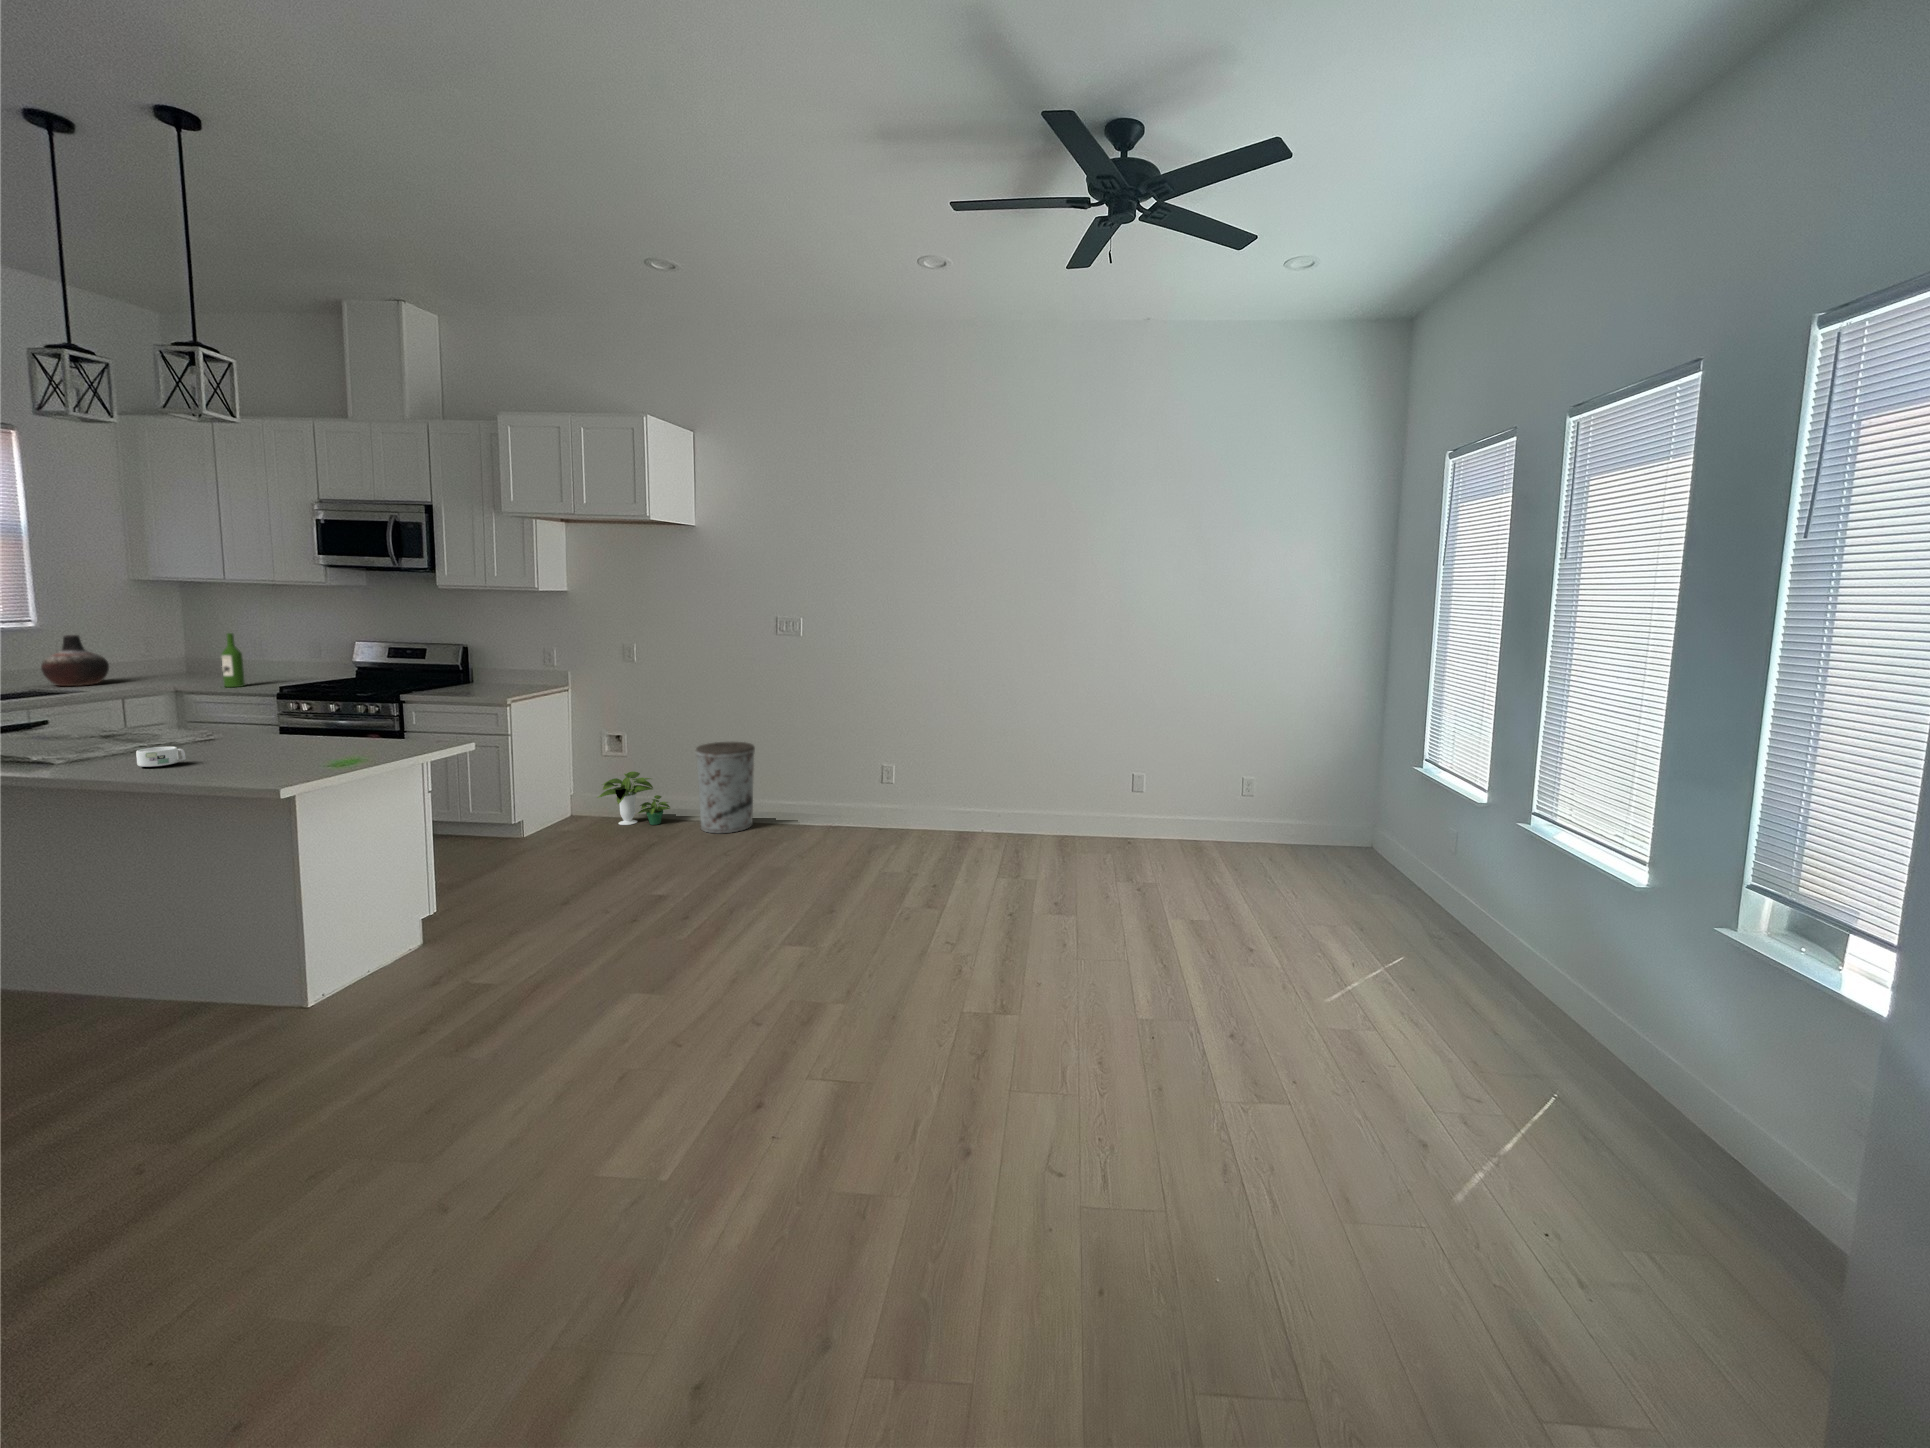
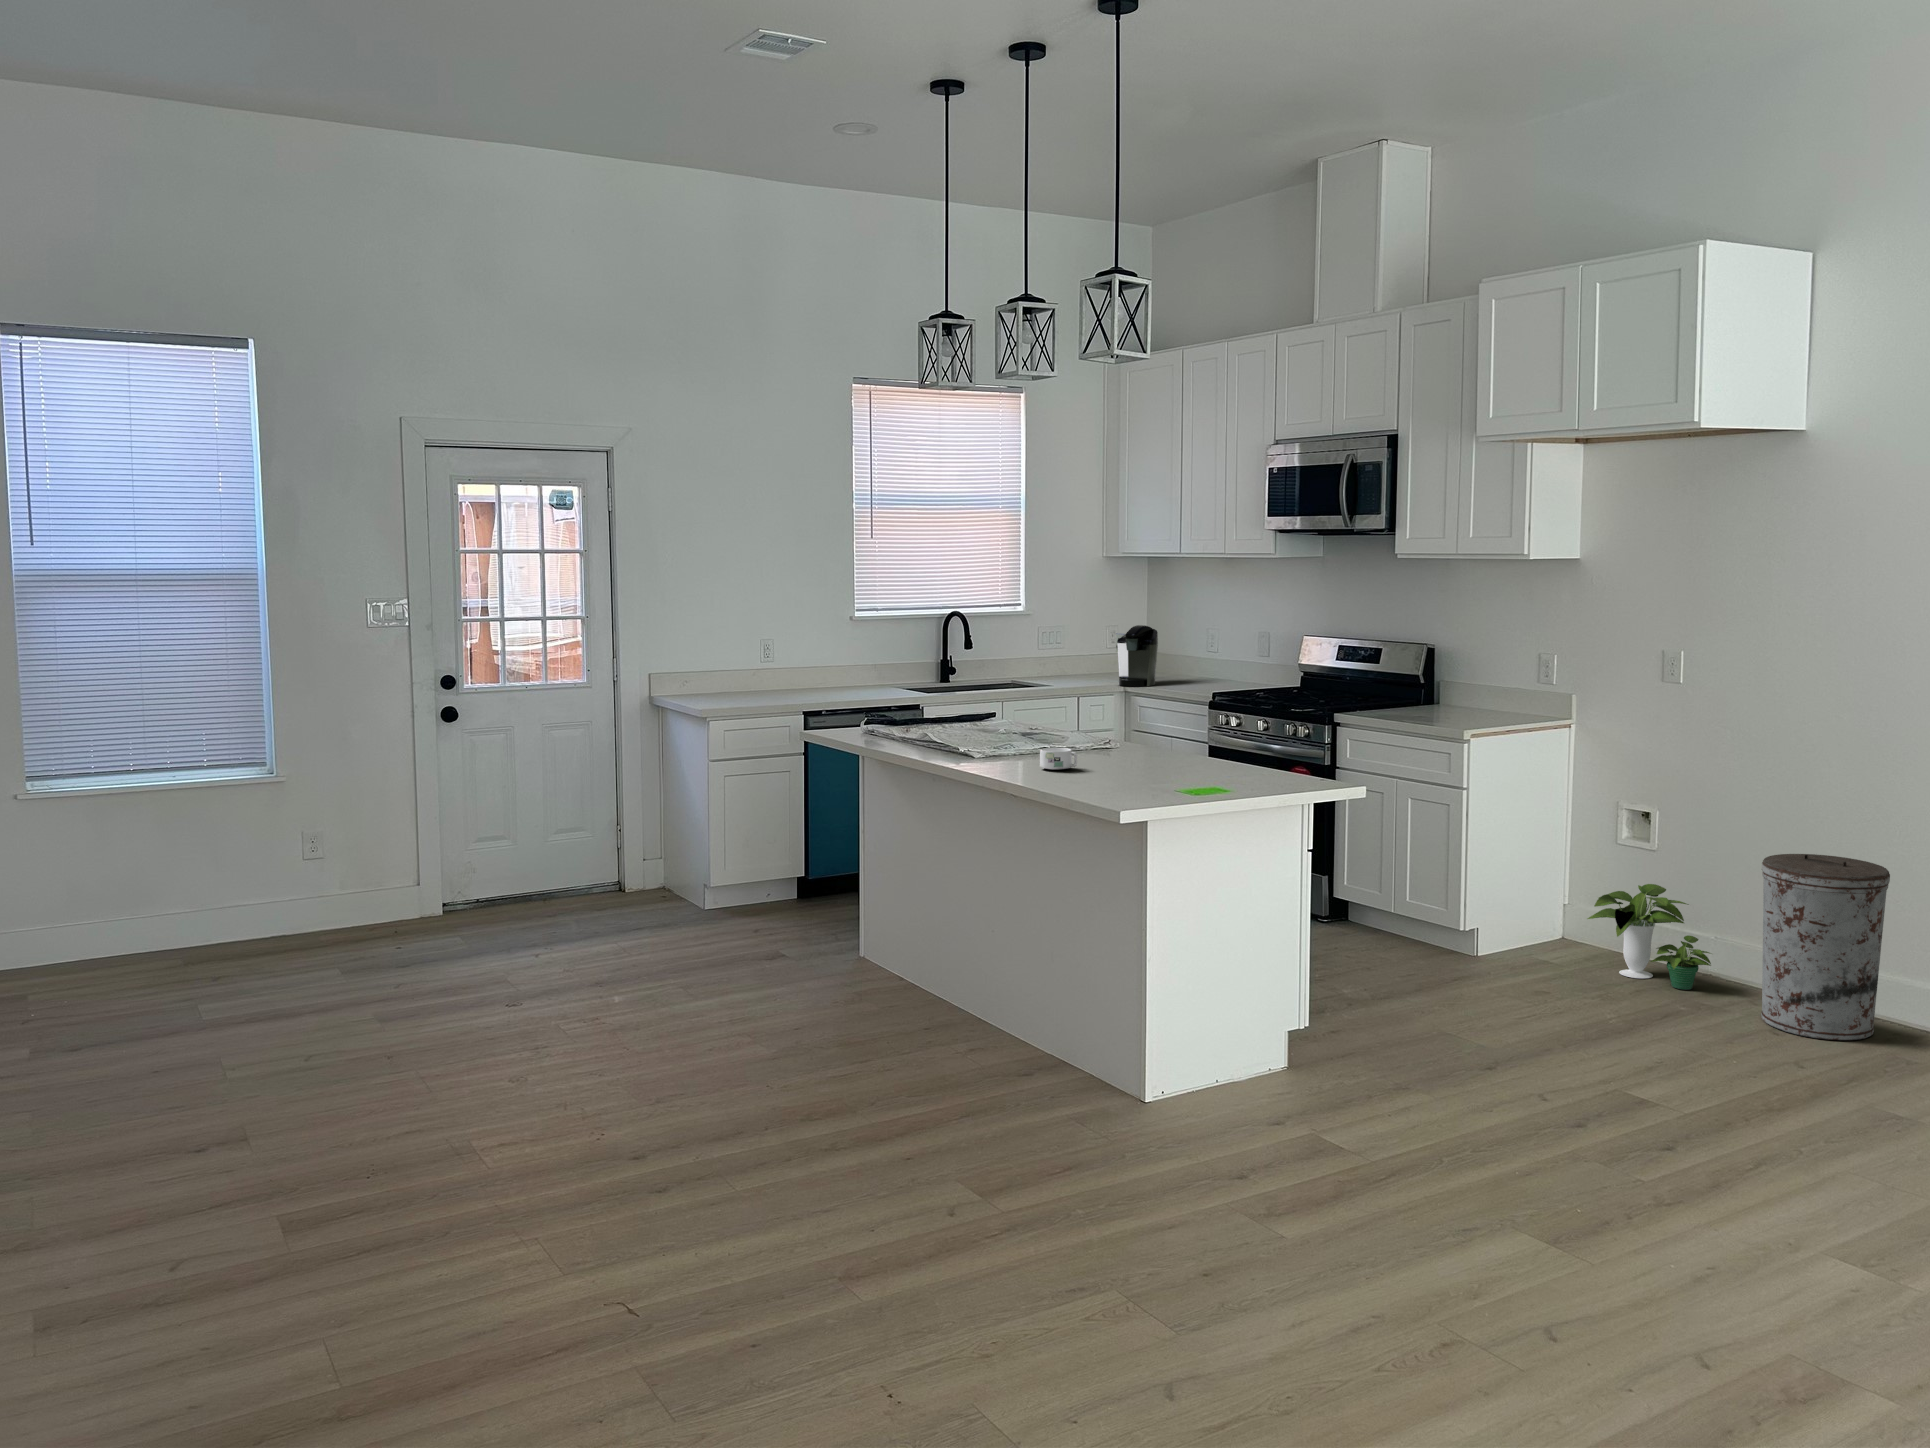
wine bottle: present [221,633,245,687] -> none [1172,620,1191,689]
vase: present [41,635,109,686] -> none [1036,619,1086,677]
coffee maker: none [148,638,202,688] -> present [1116,625,1158,686]

